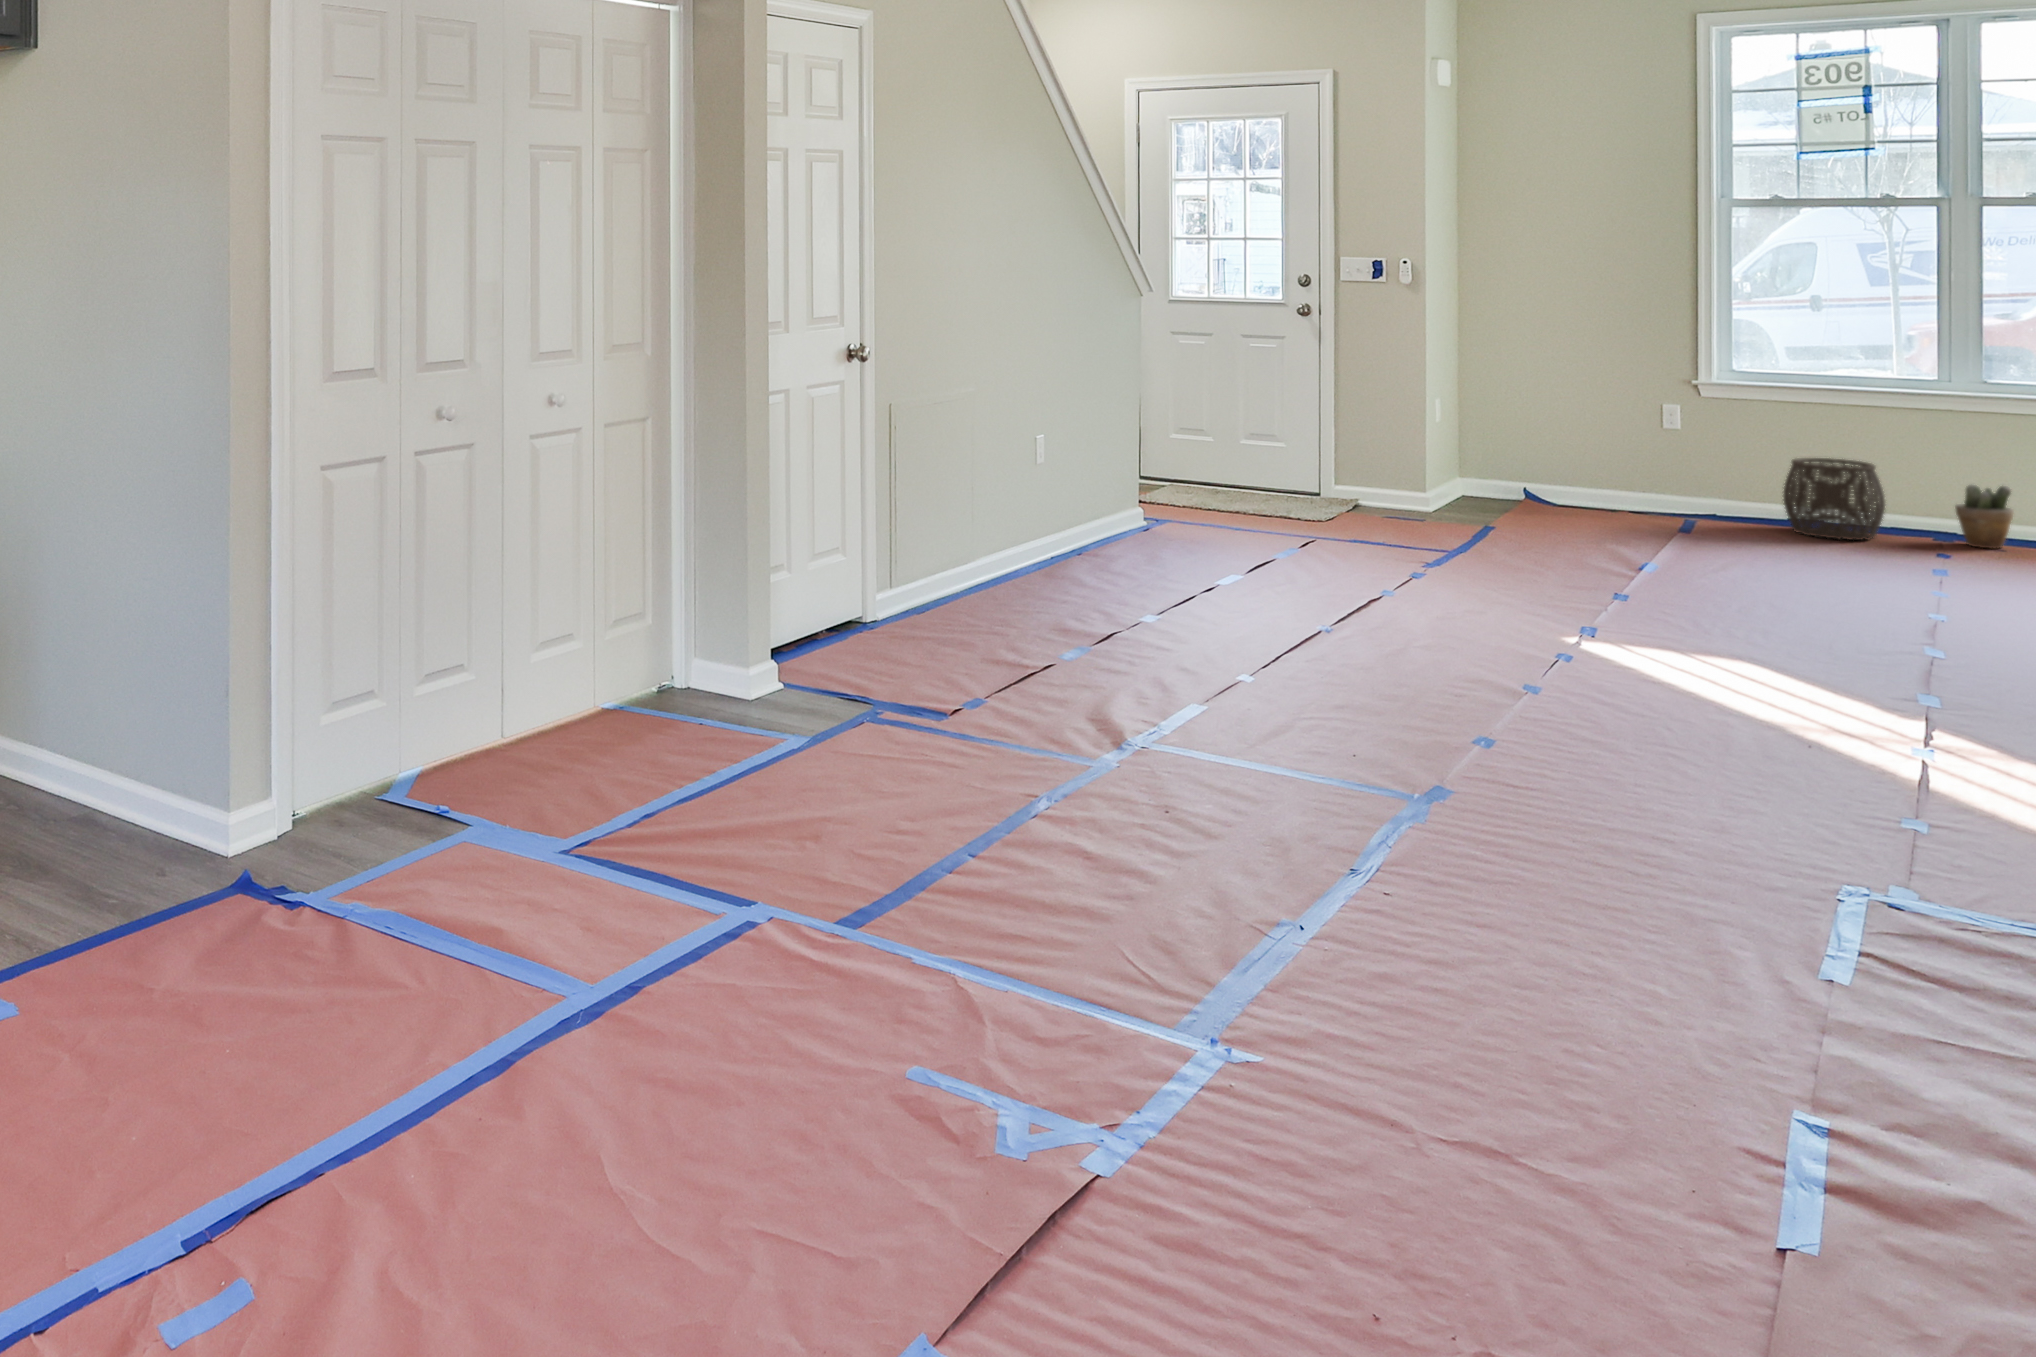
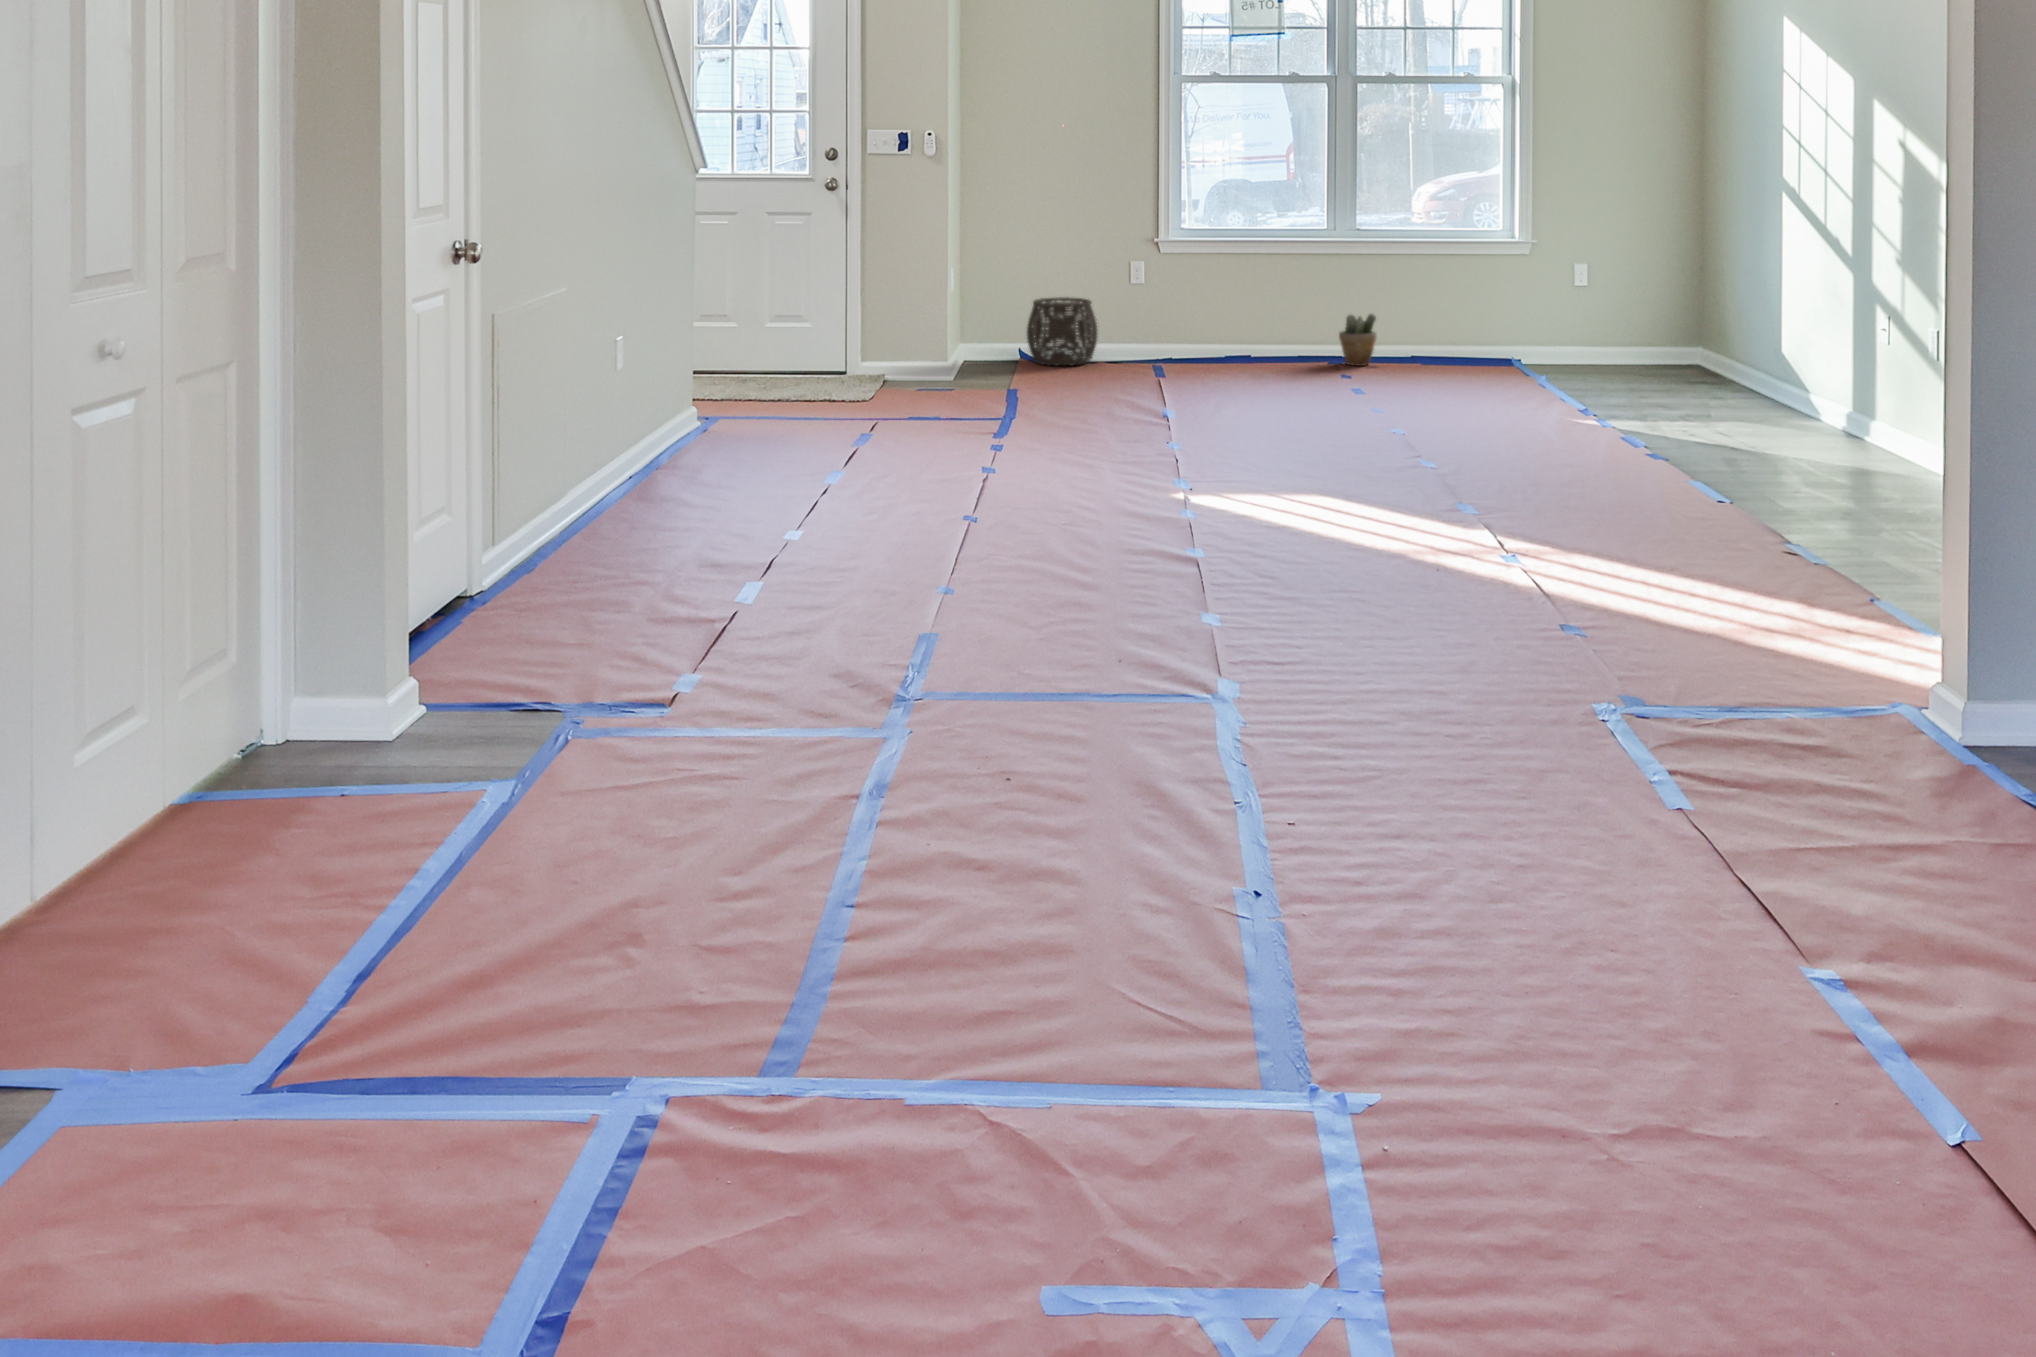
woven basket: present [1783,458,1885,540] -> present [1027,297,1098,366]

